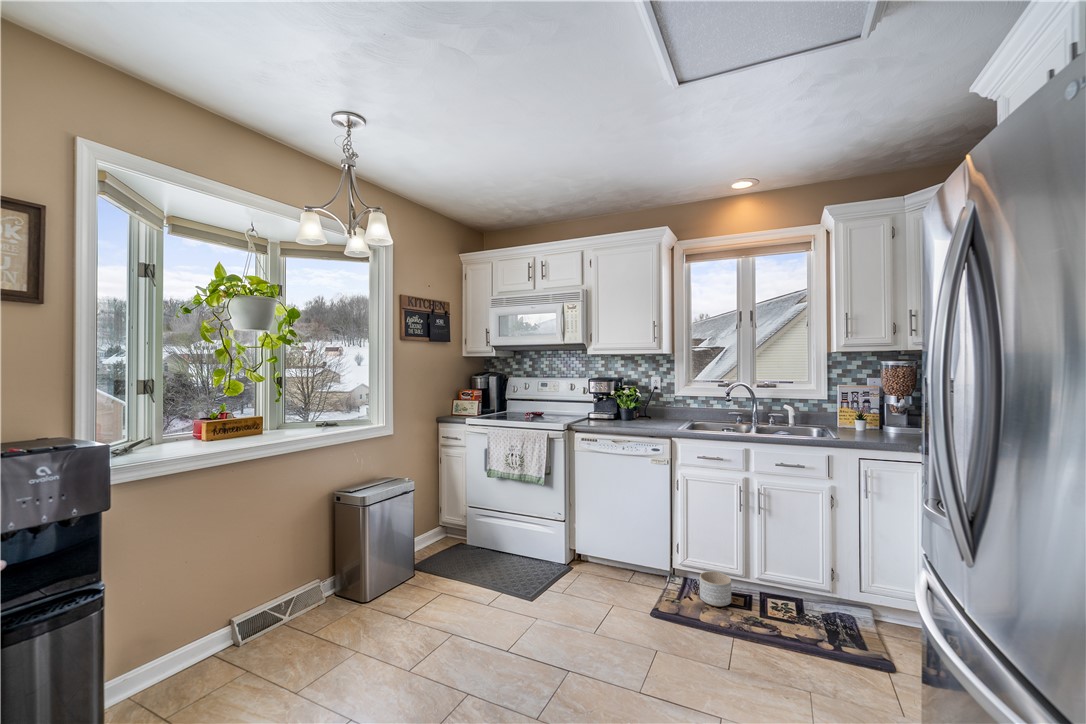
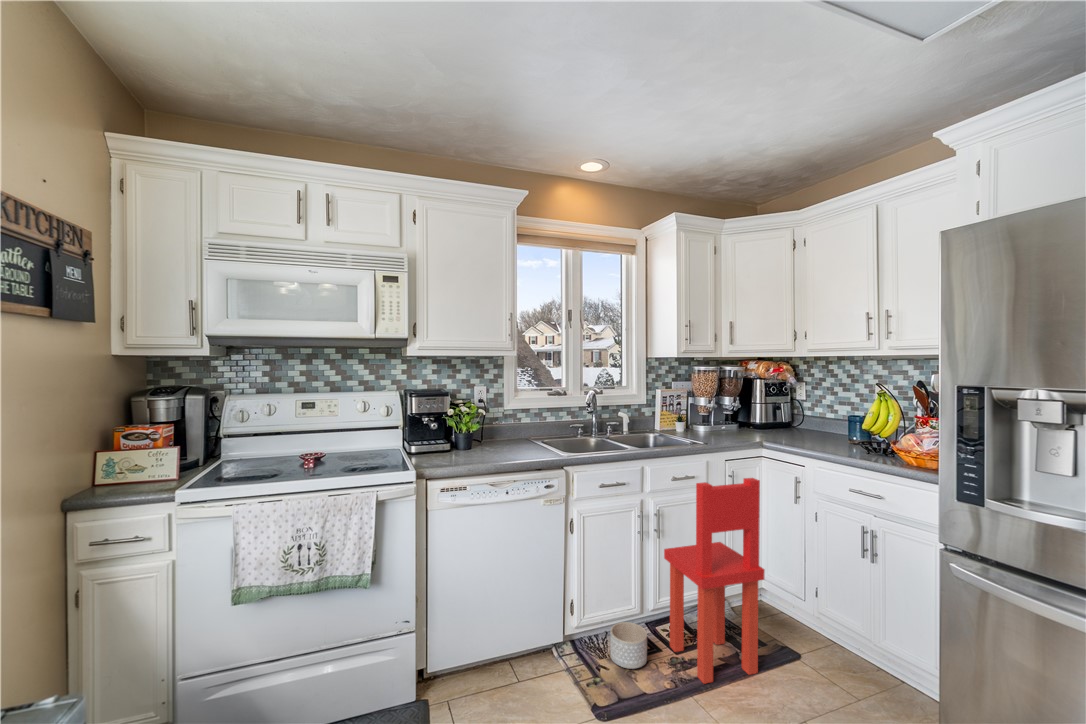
chair: none [747,458,823,651] -> present [664,478,765,684]

